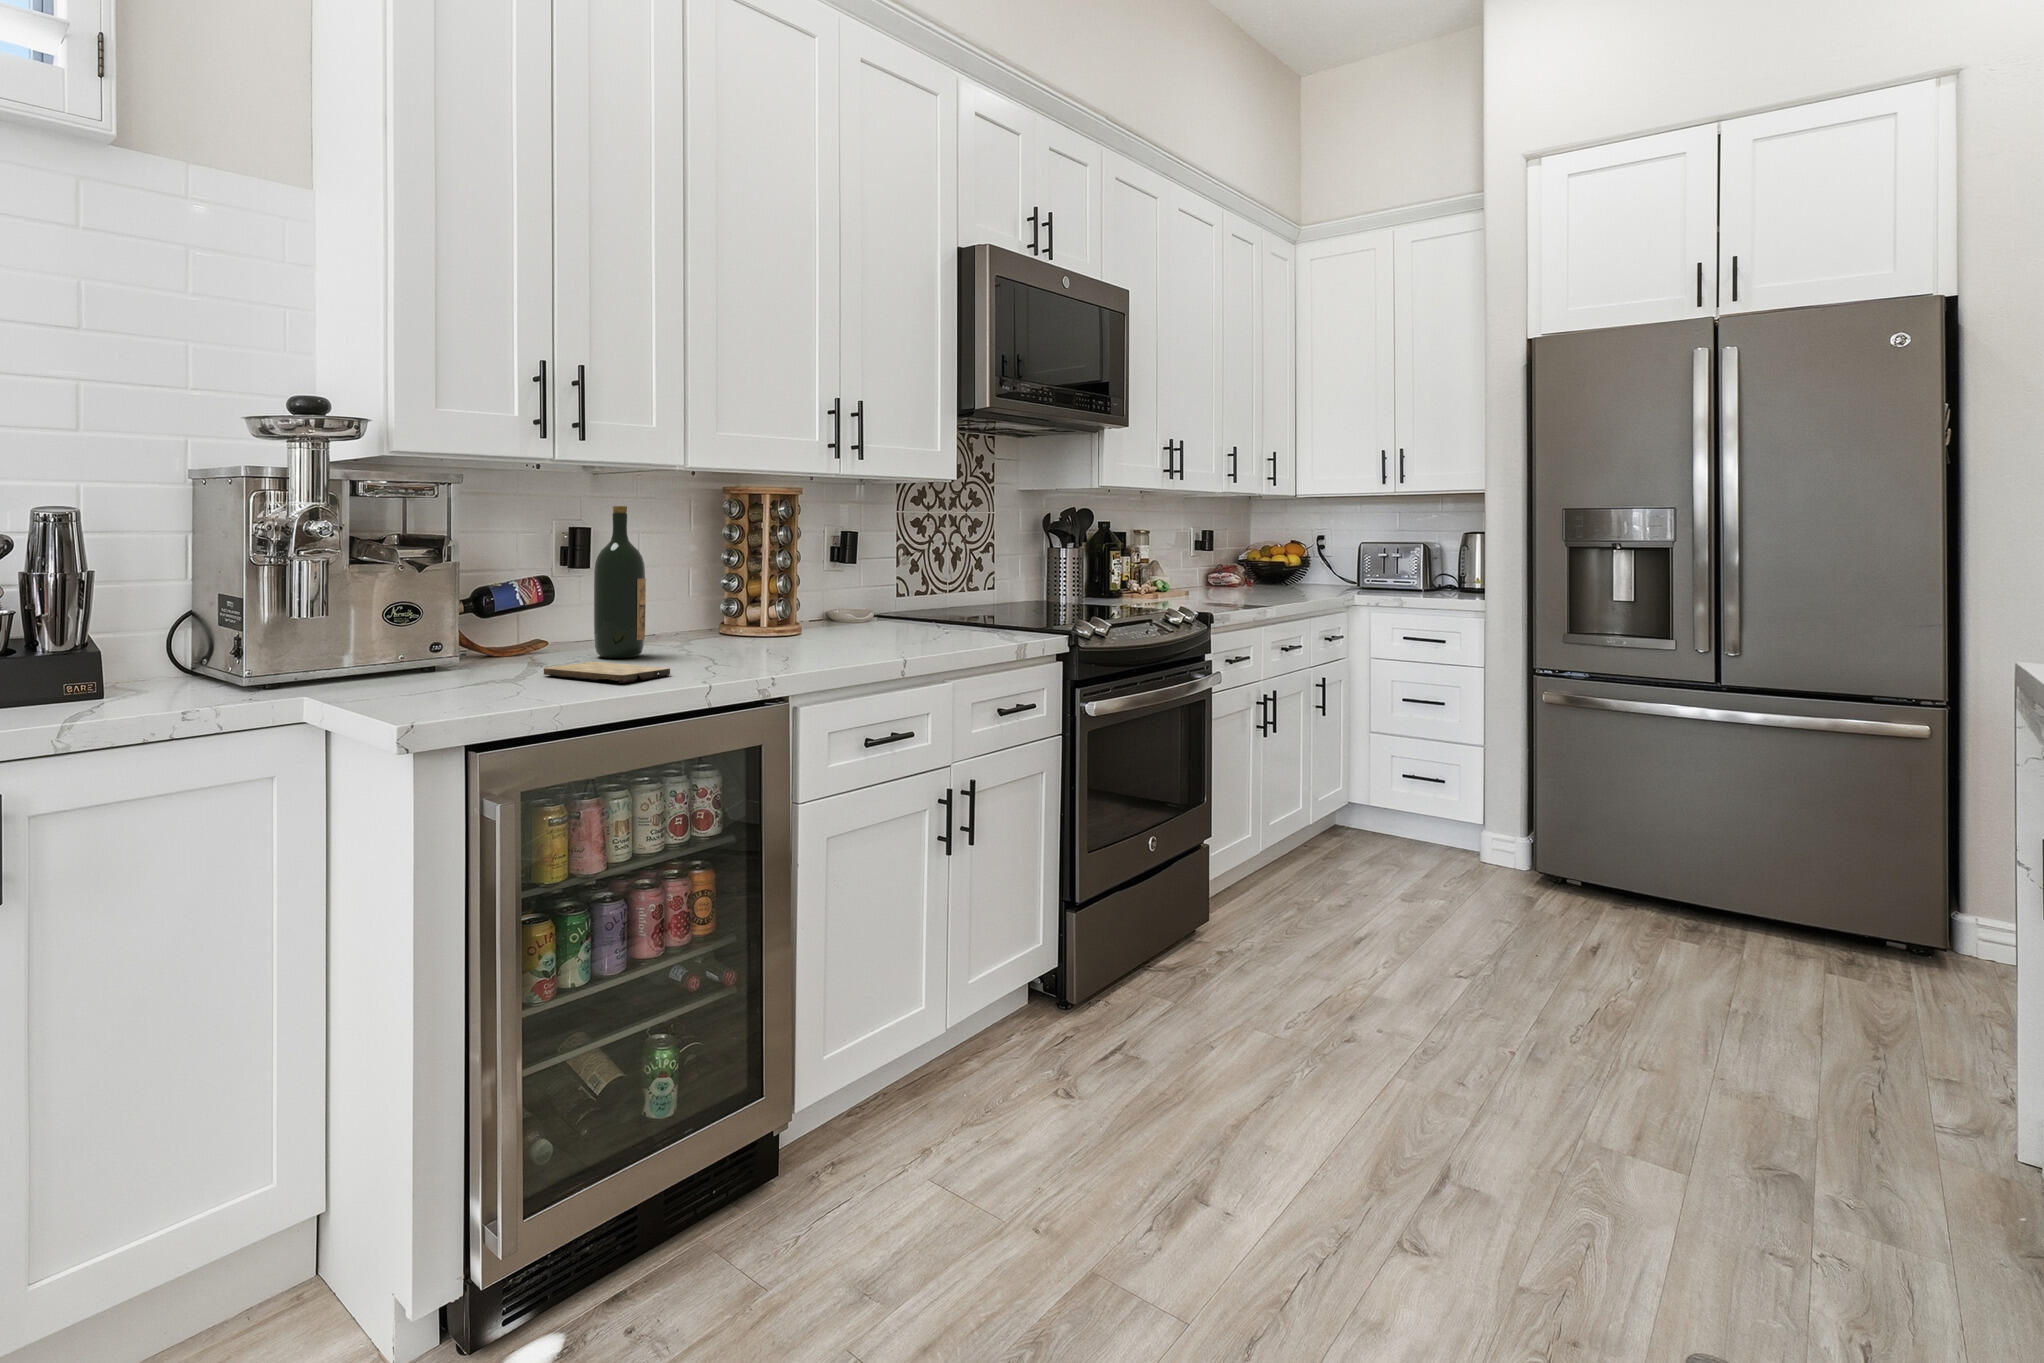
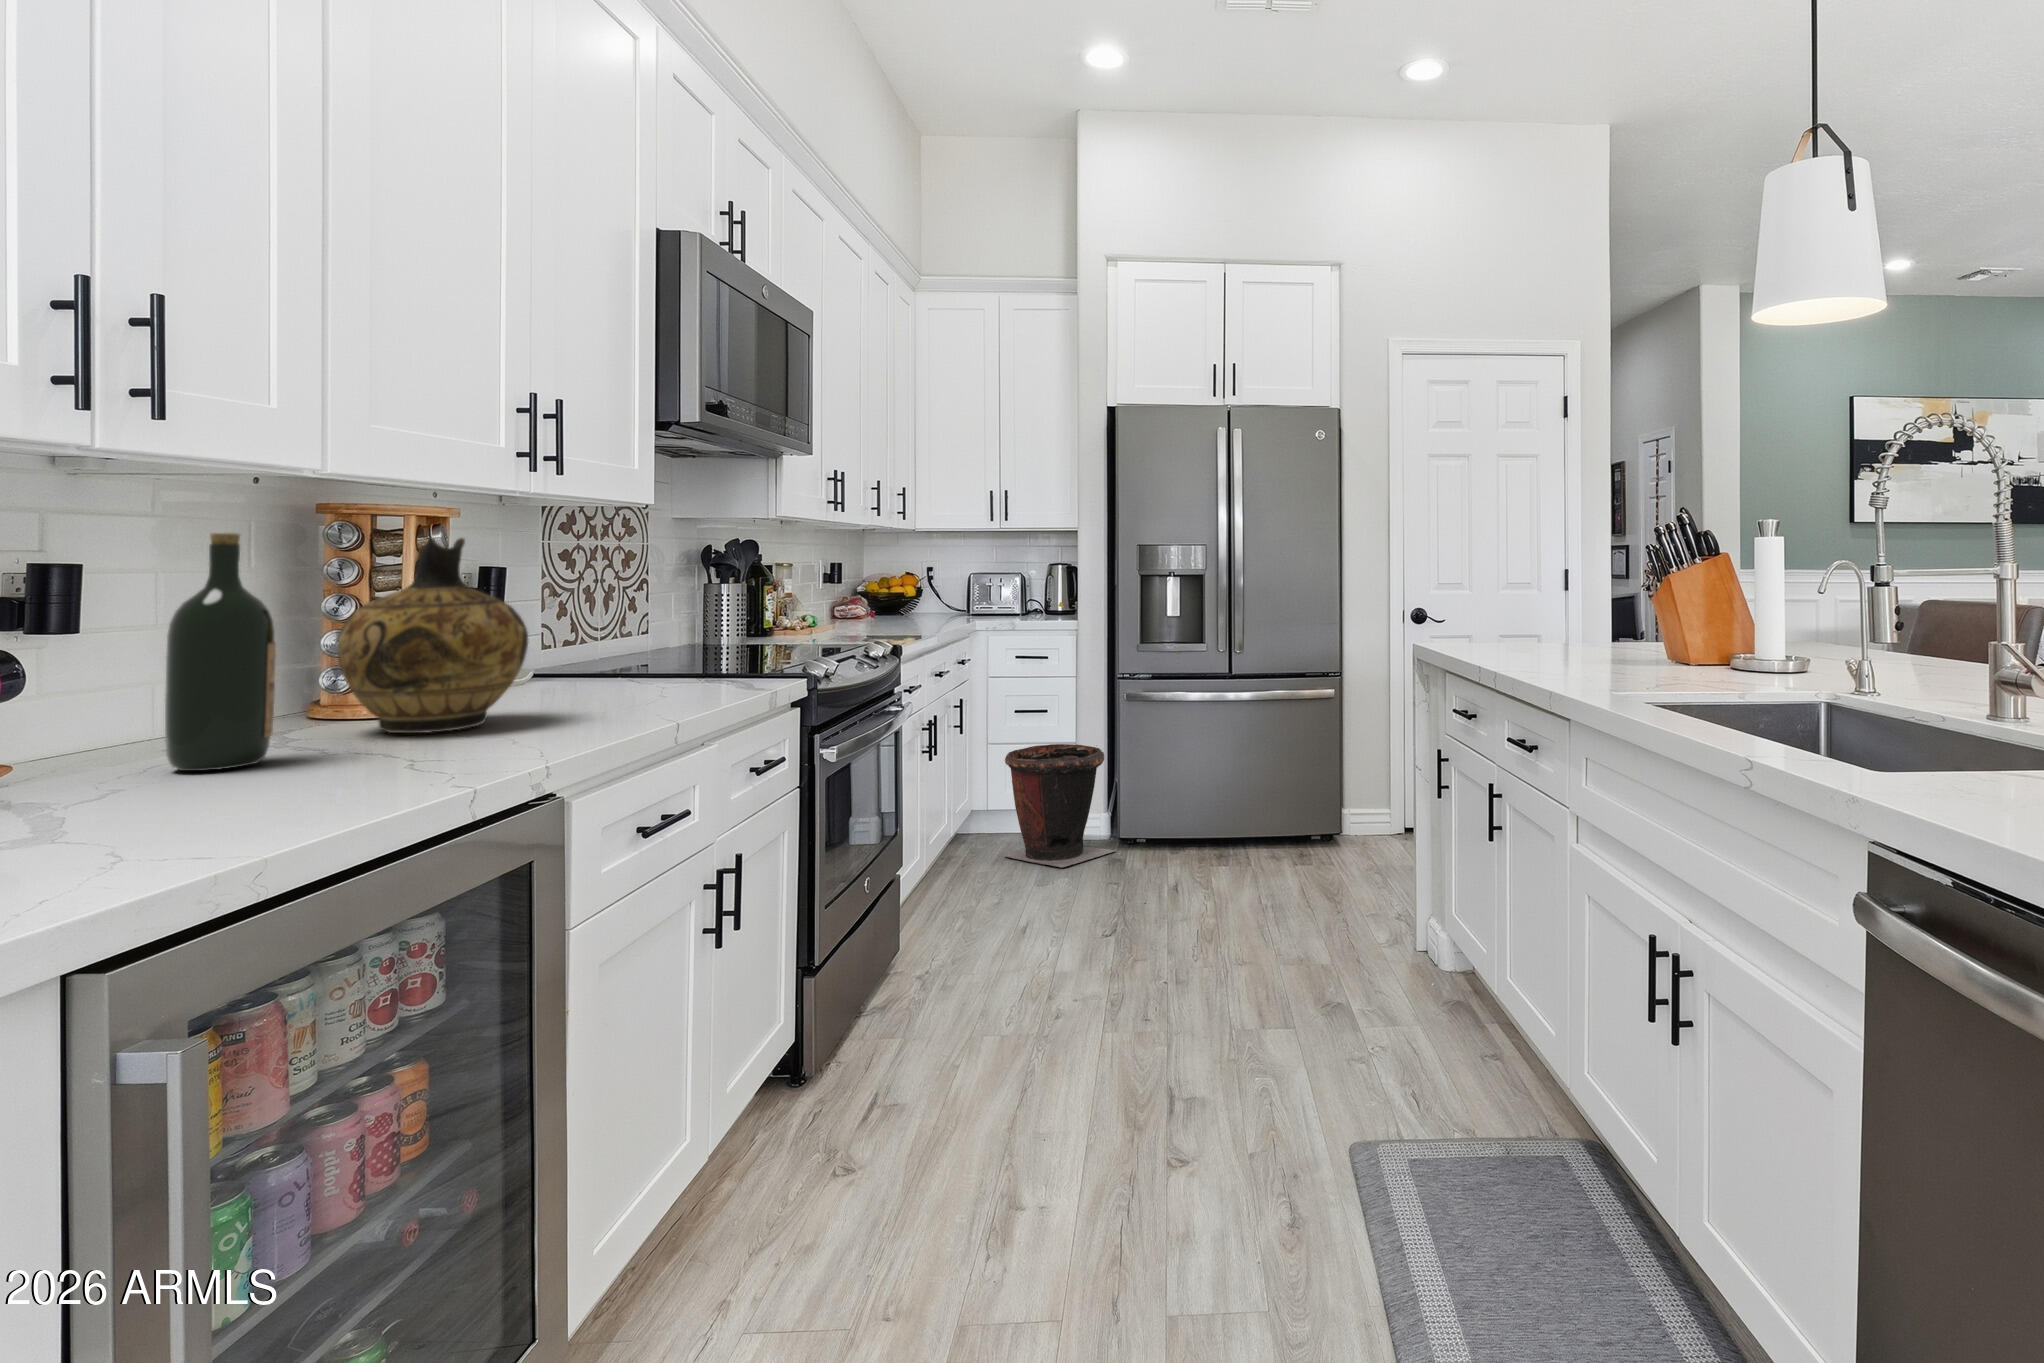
ceramic jug: none [698,508,810,649] -> present [337,538,528,733]
cutting board: present [544,662,670,683] -> none [138,769,394,810]
waste bin: none [1380,741,1533,885] -> present [1004,744,1115,867]

